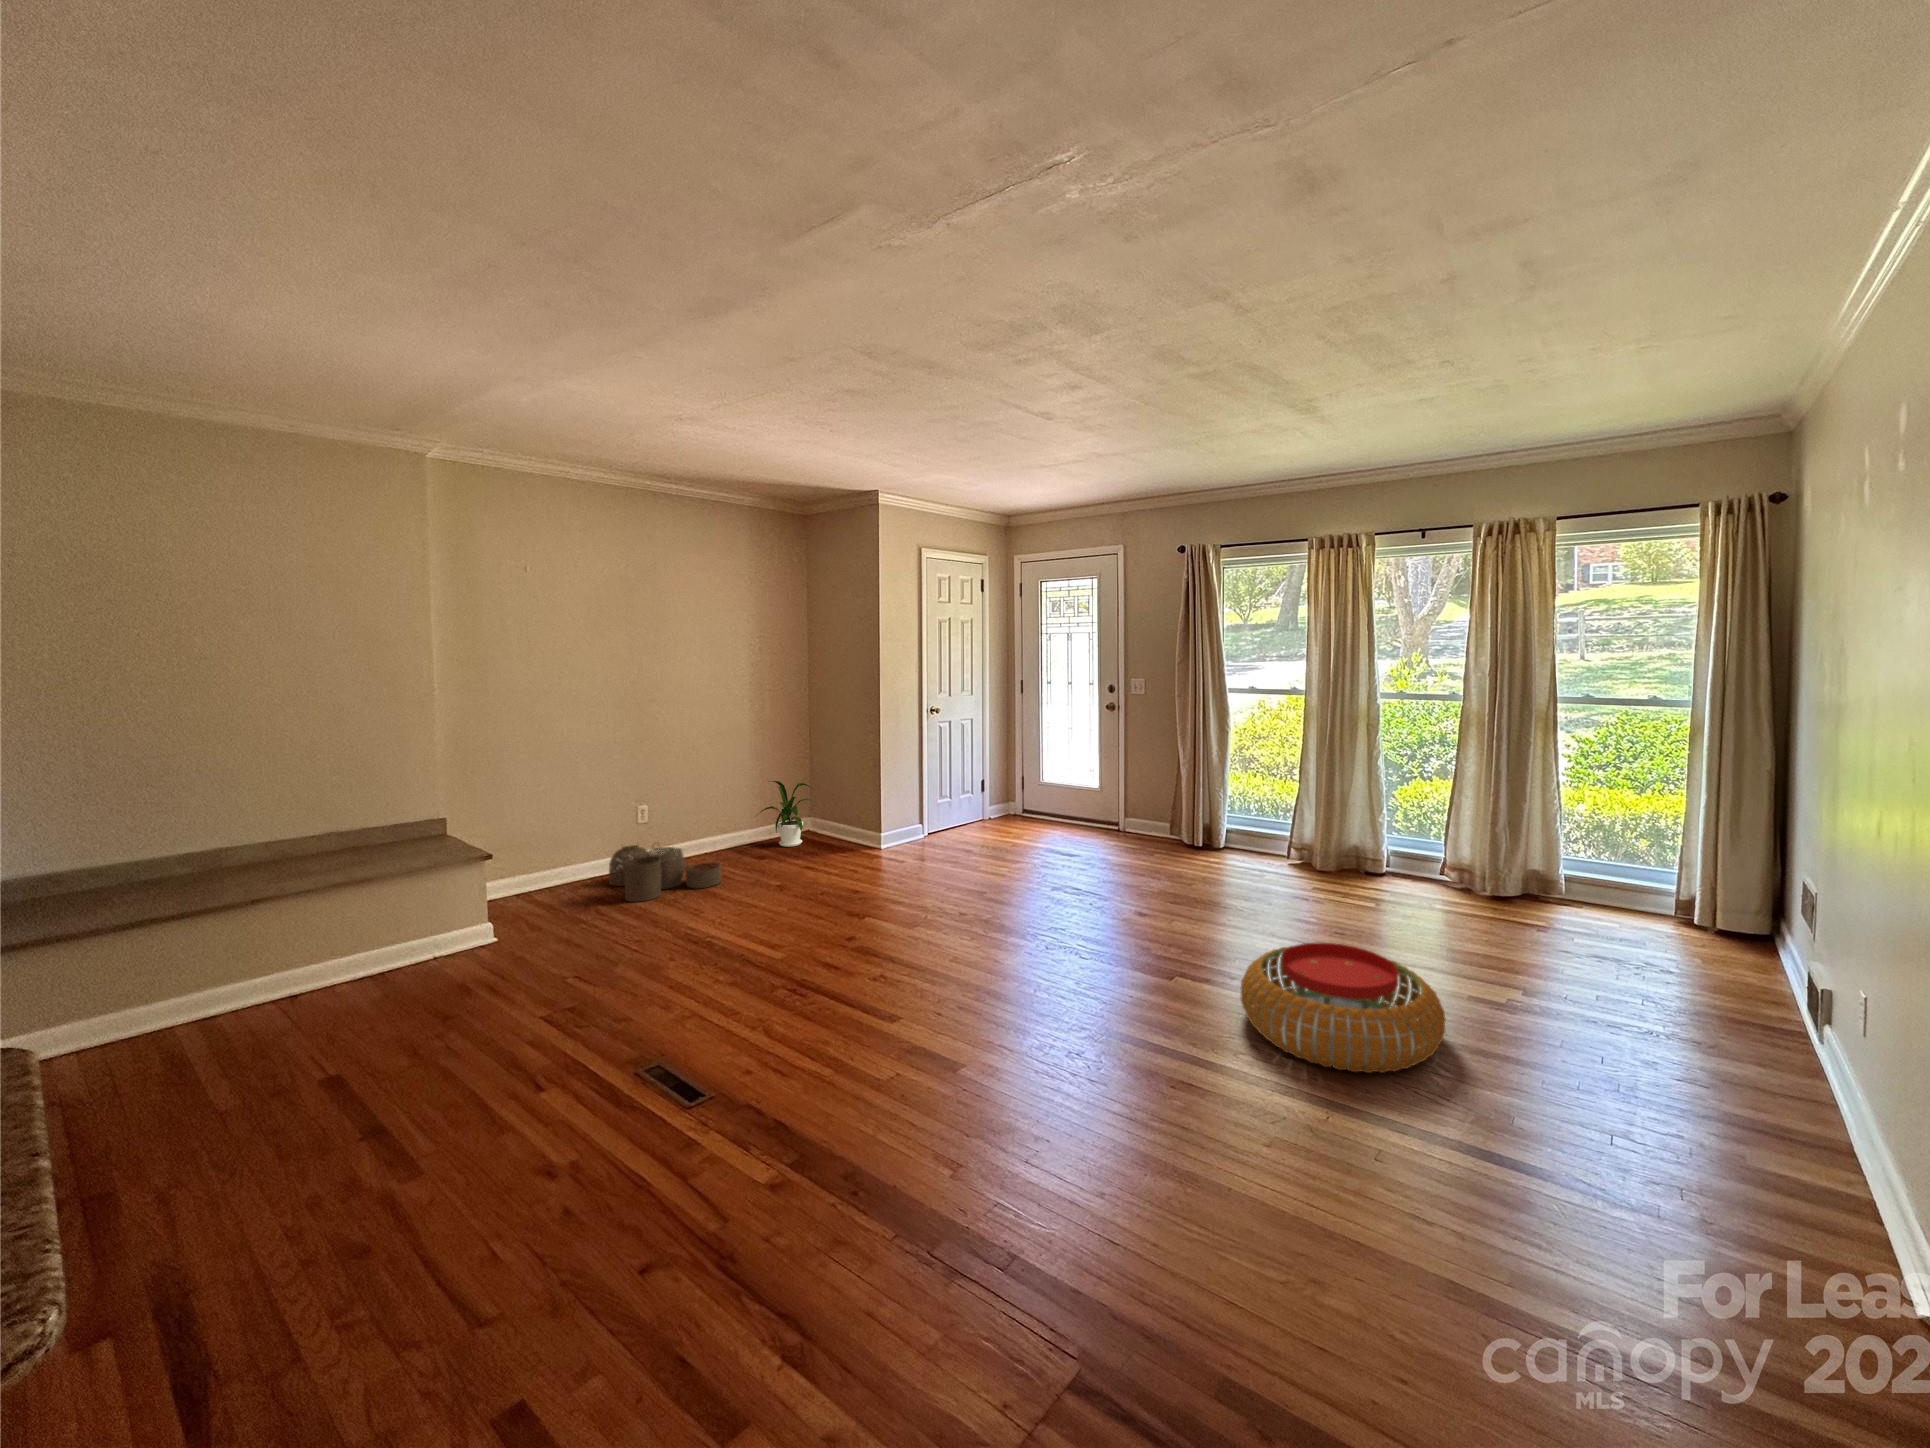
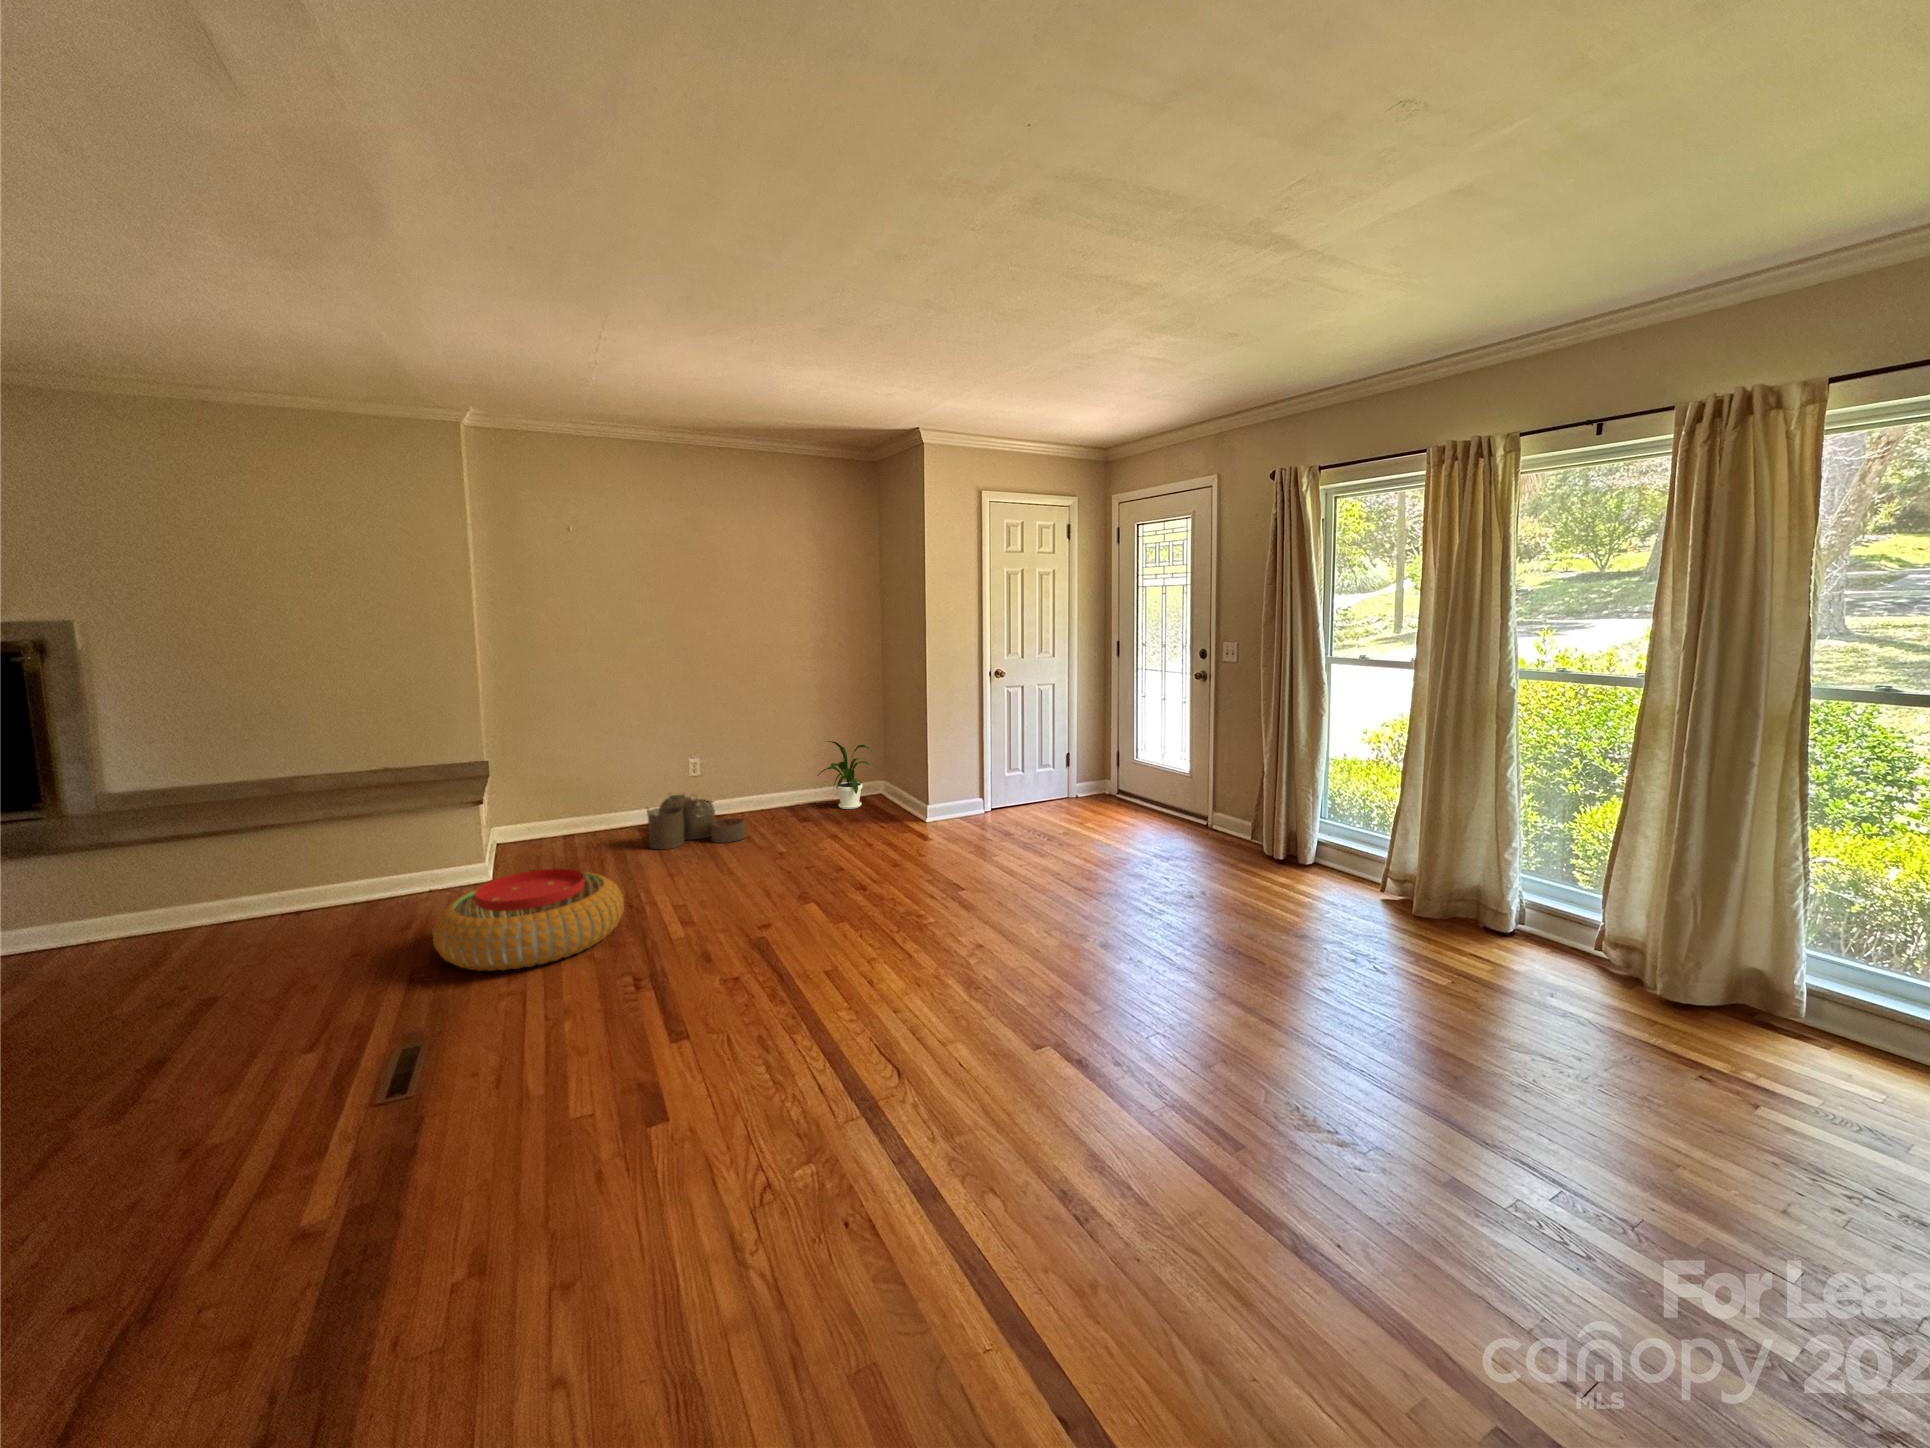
pouf: present [1240,943,1445,1073] -> present [433,869,624,971]

